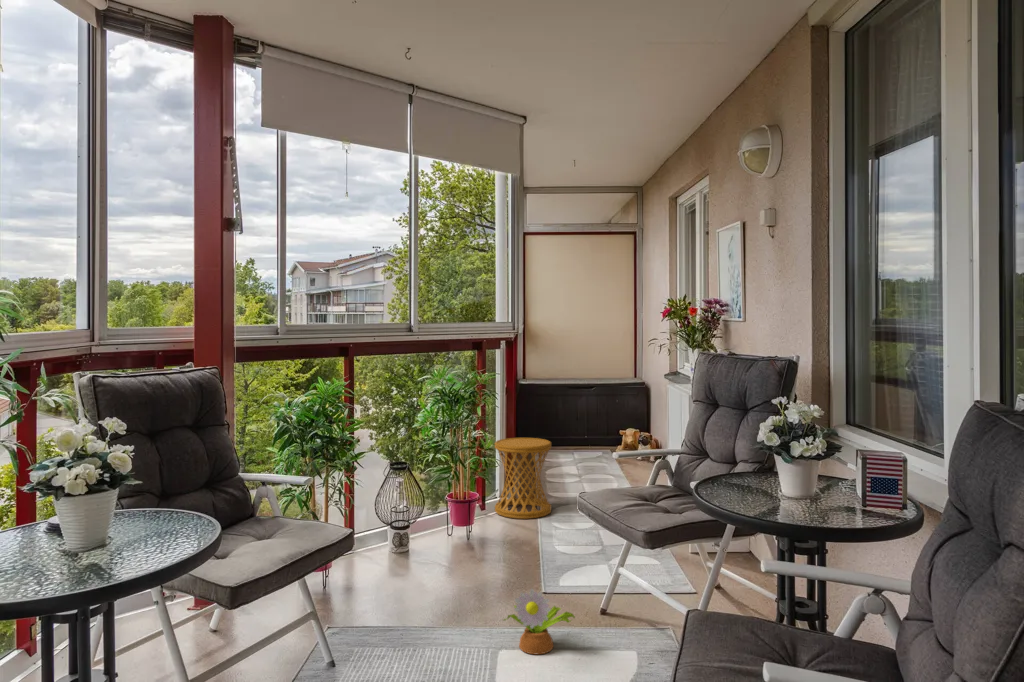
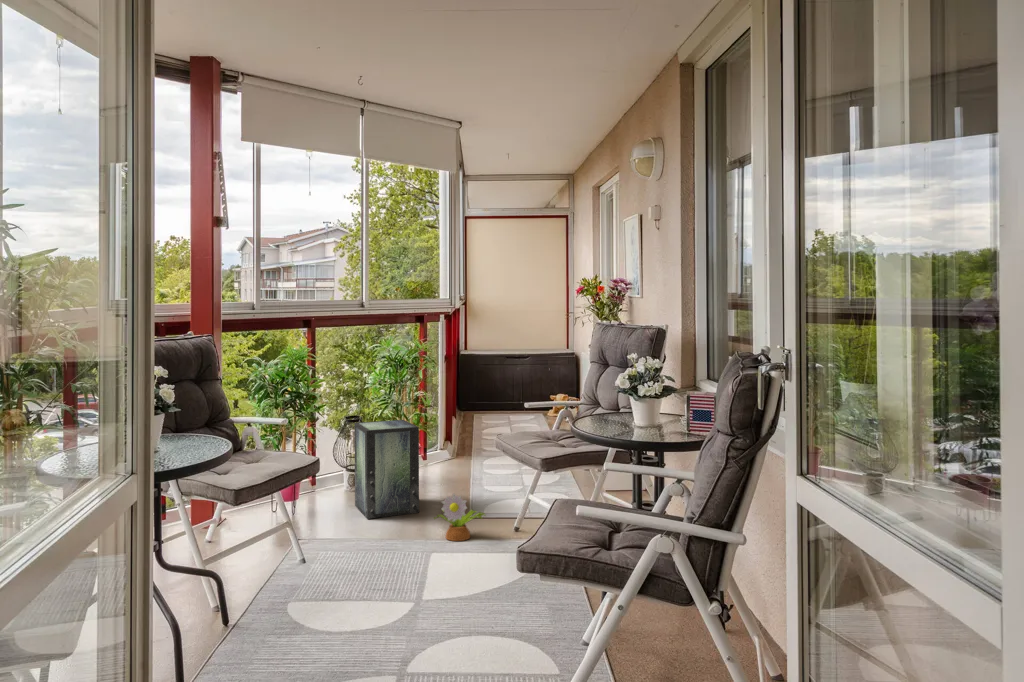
side table: present [495,438,551,519] -> none [435,399,483,466]
storage box: none [398,472,481,607] -> present [354,420,419,519]

